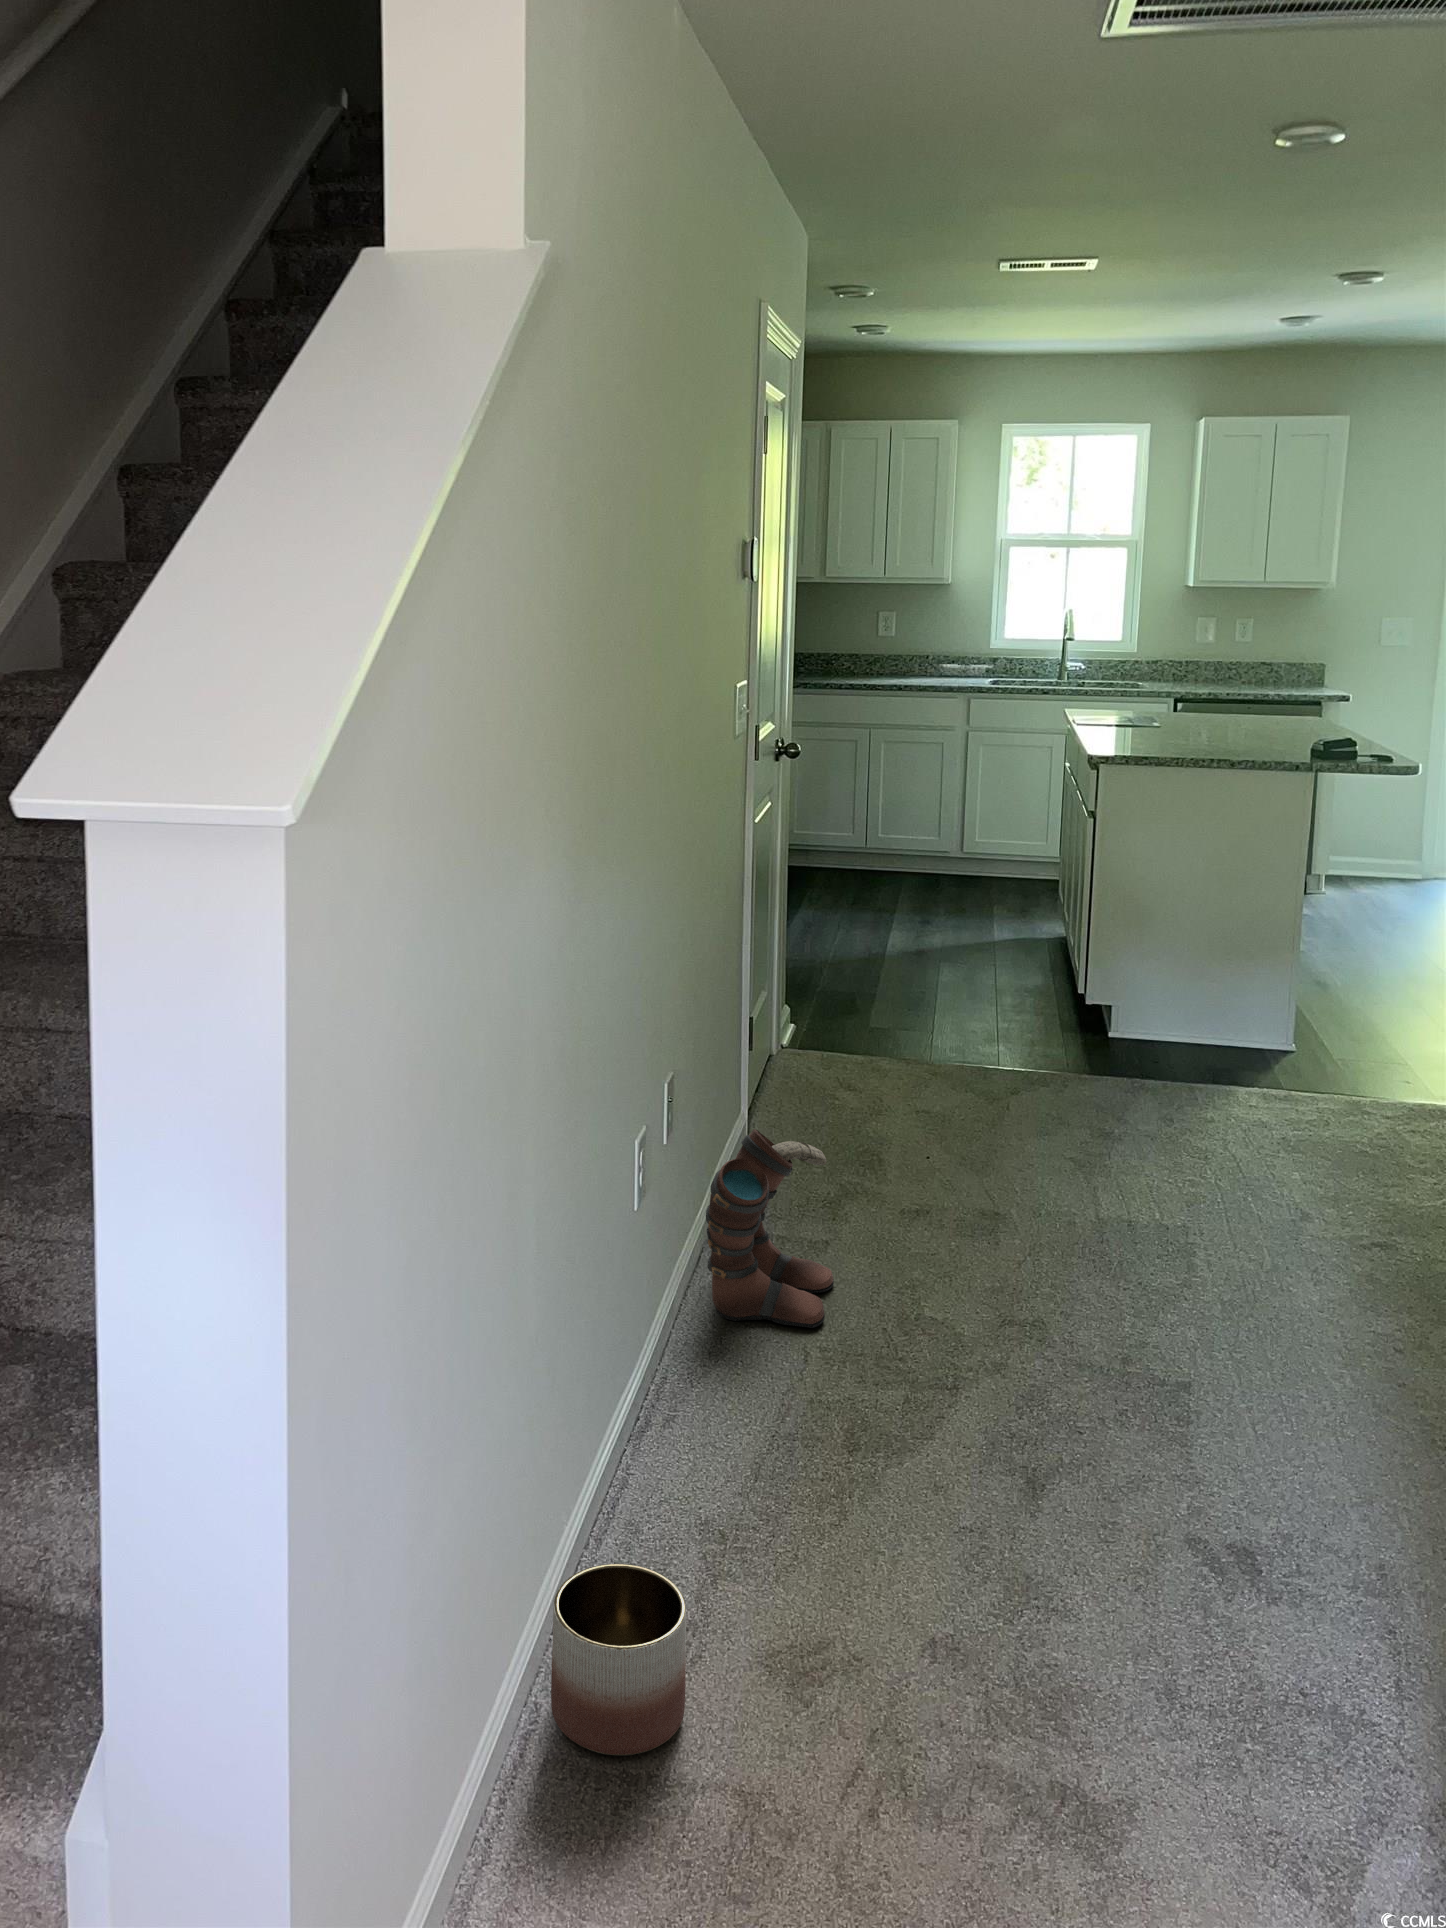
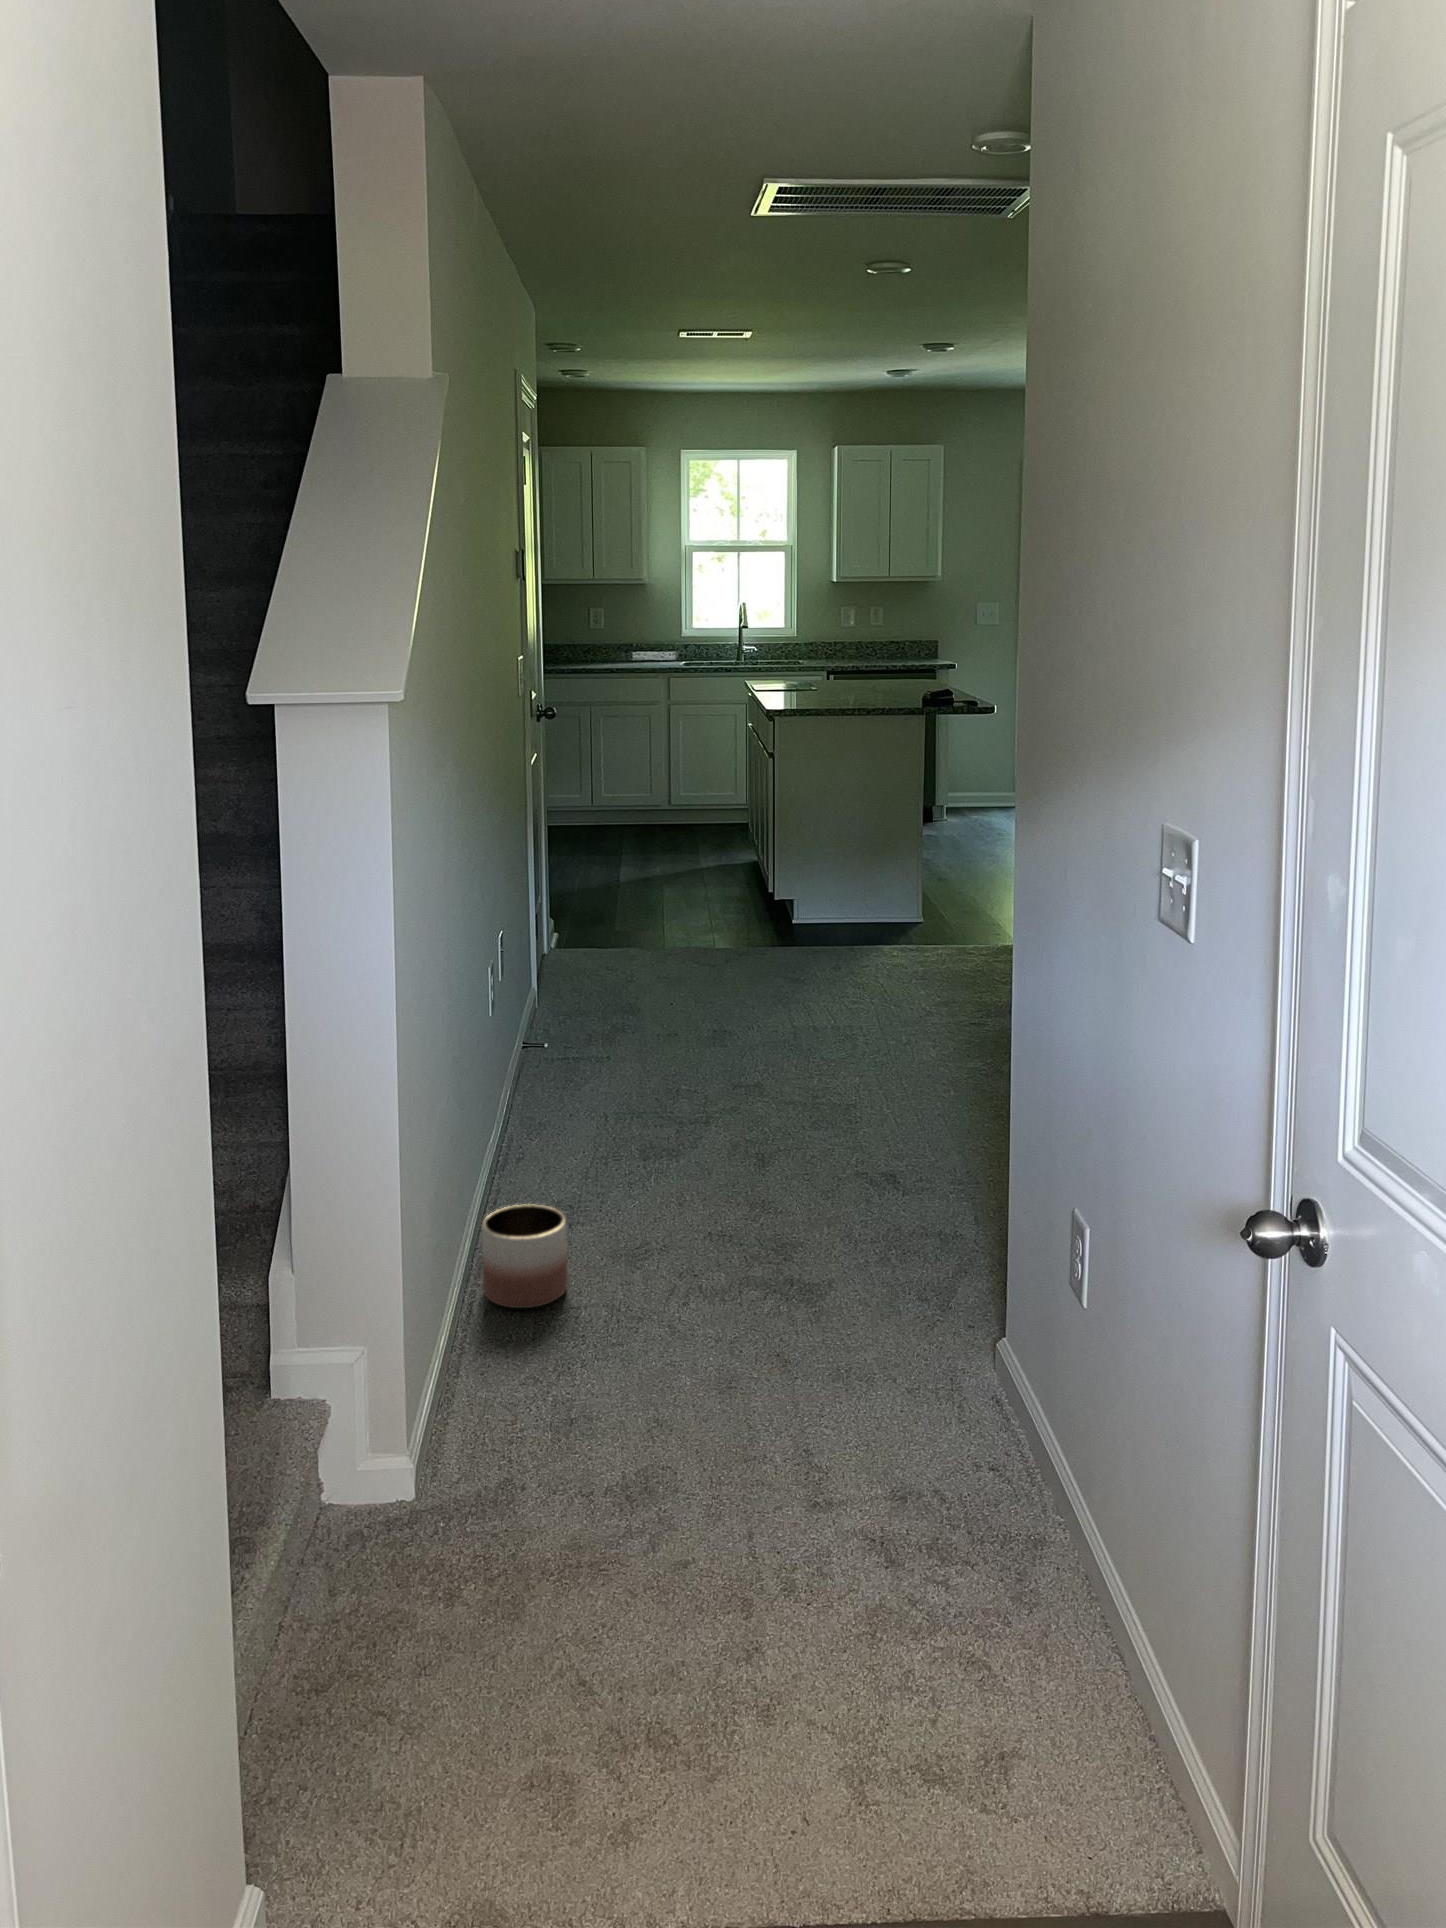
boots: present [706,1129,834,1328] -> none [529,976,618,1107]

